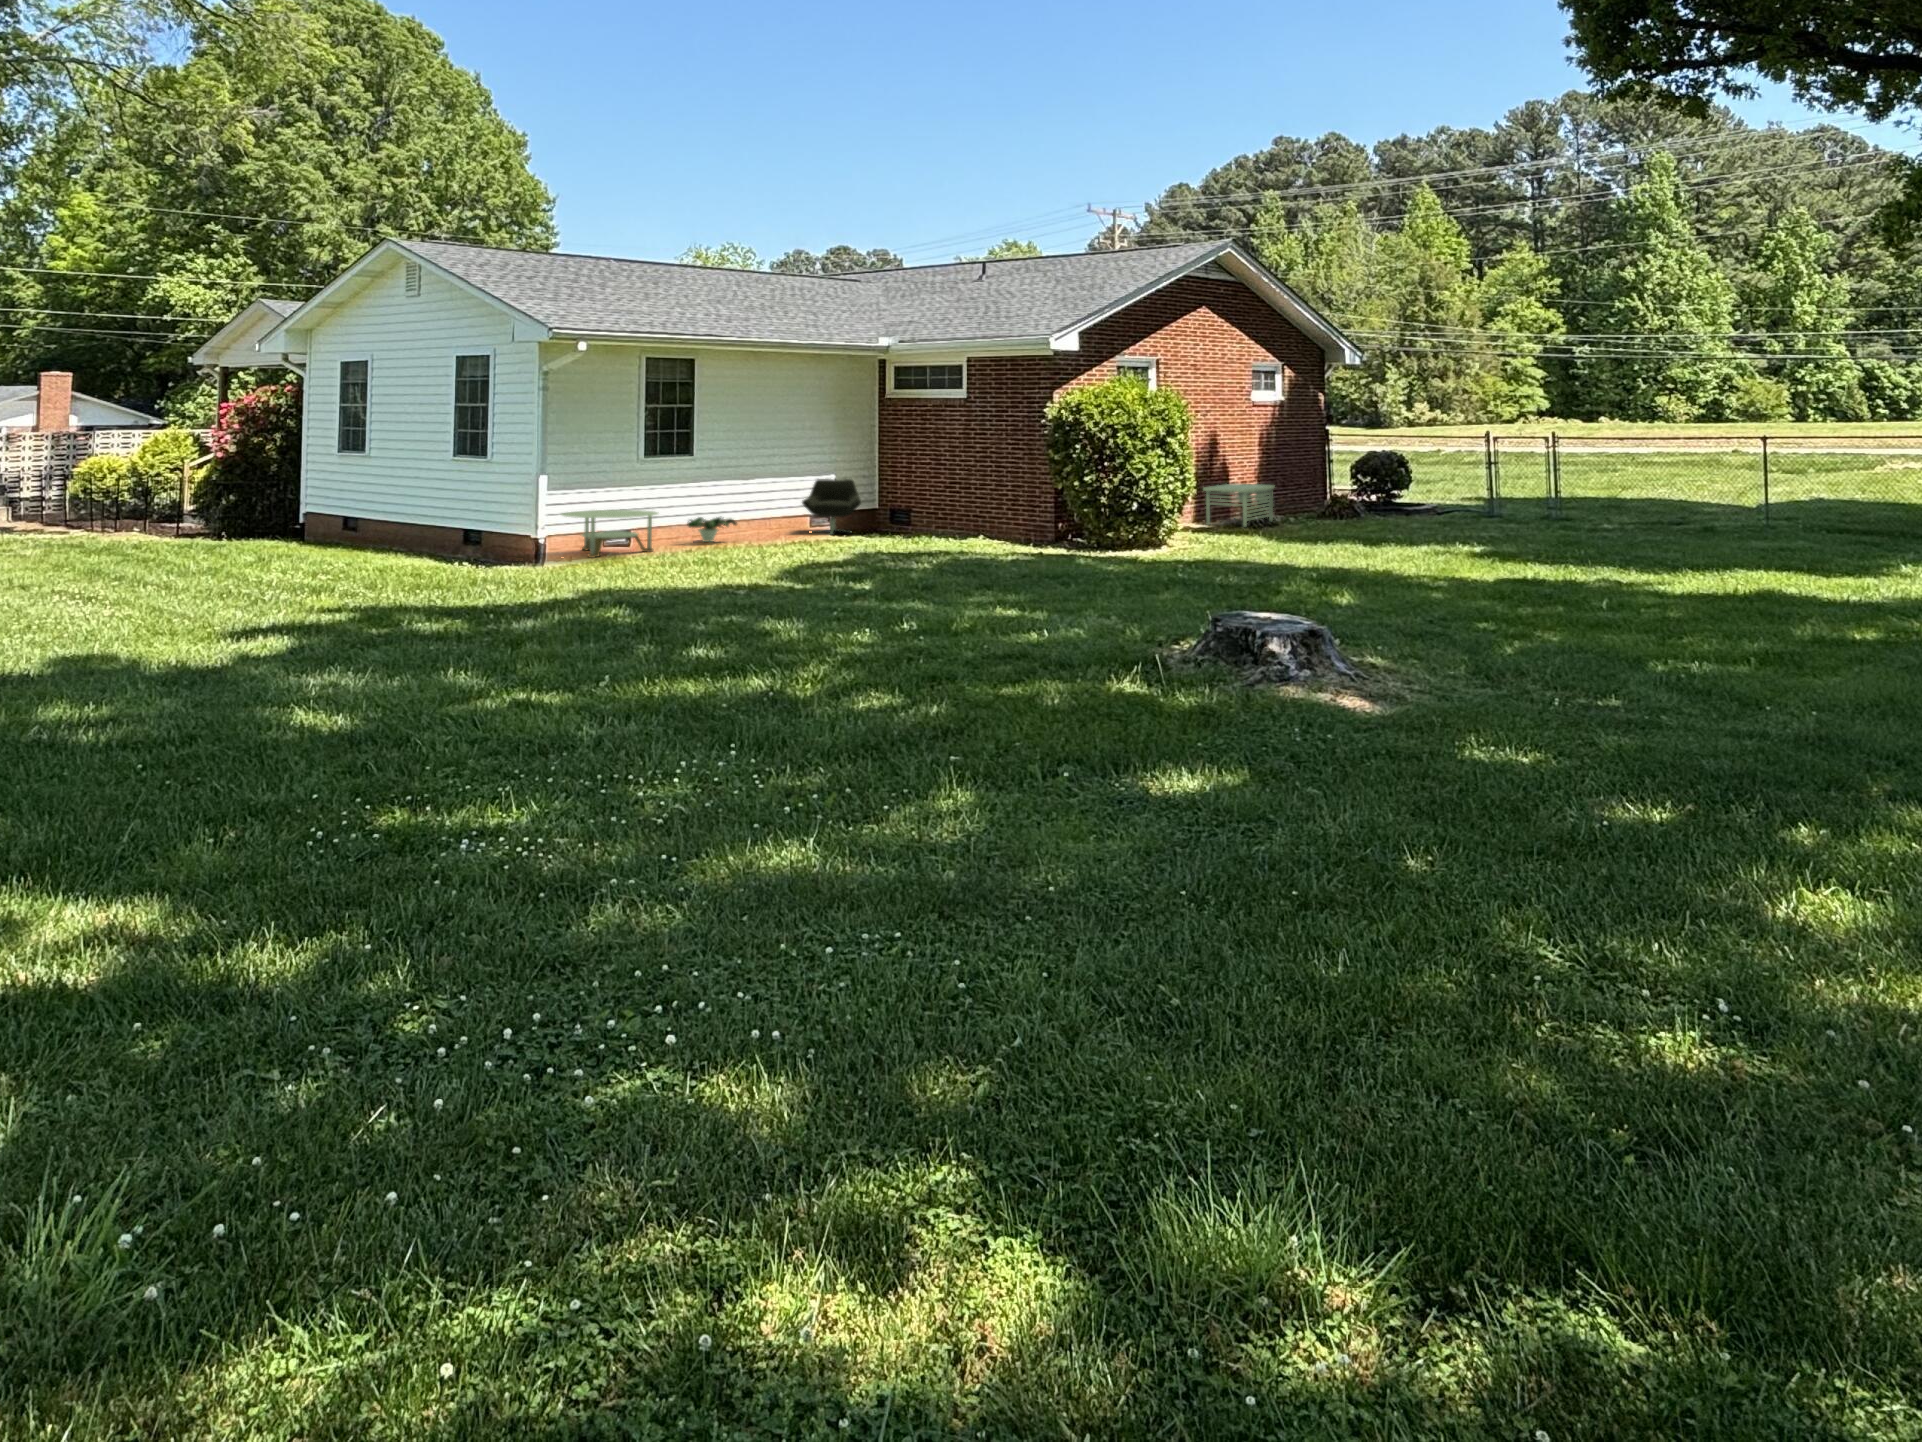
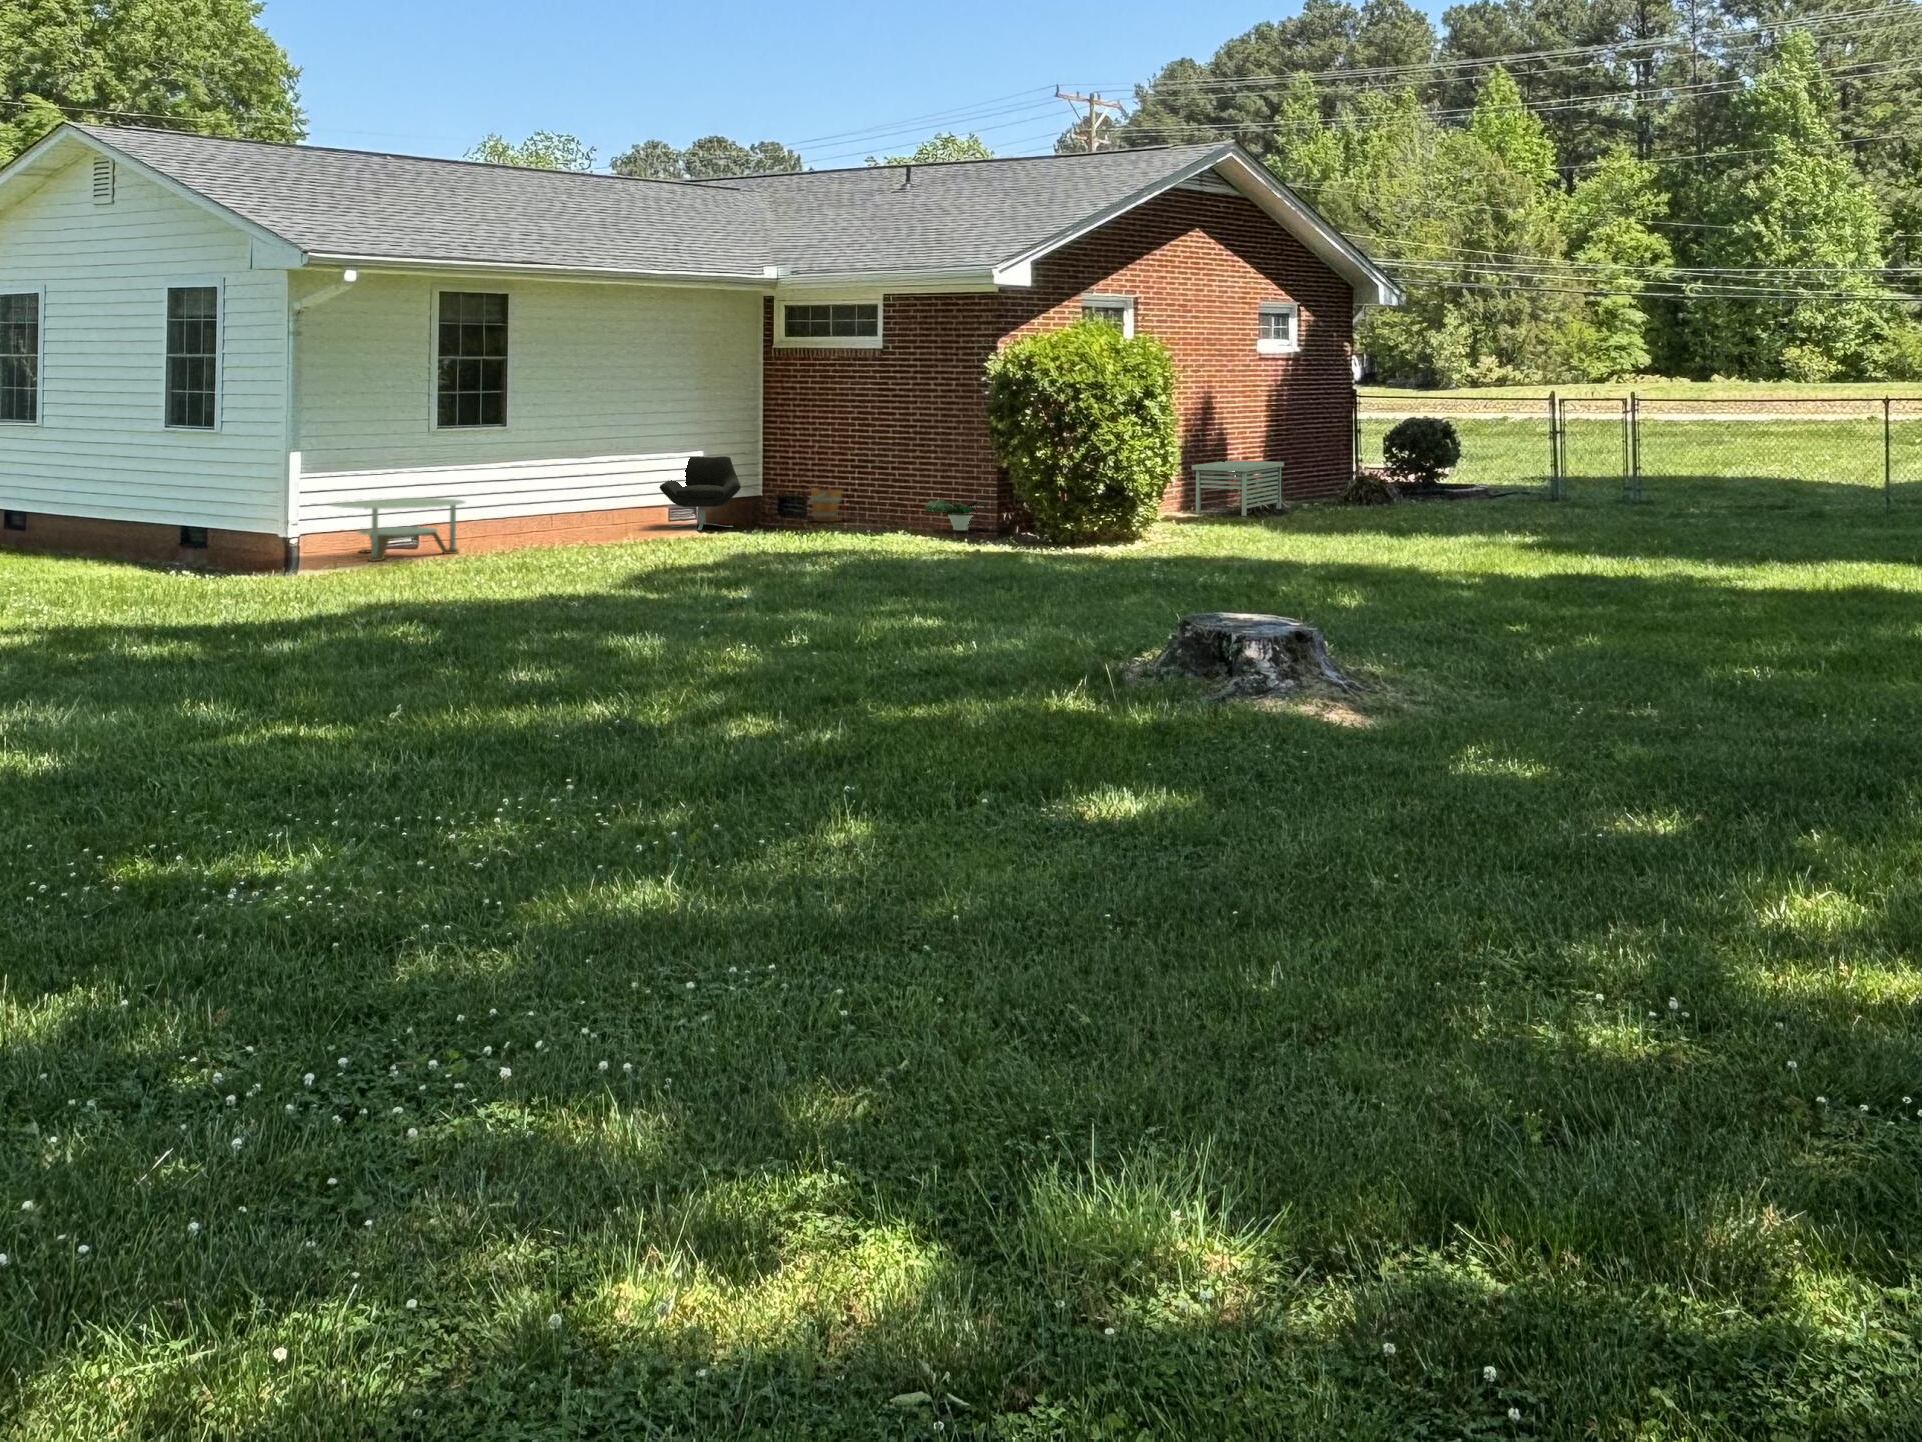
bucket: none [911,503,940,529] -> present [808,488,842,522]
potted plant: present [687,517,737,542] -> present [925,499,987,530]

